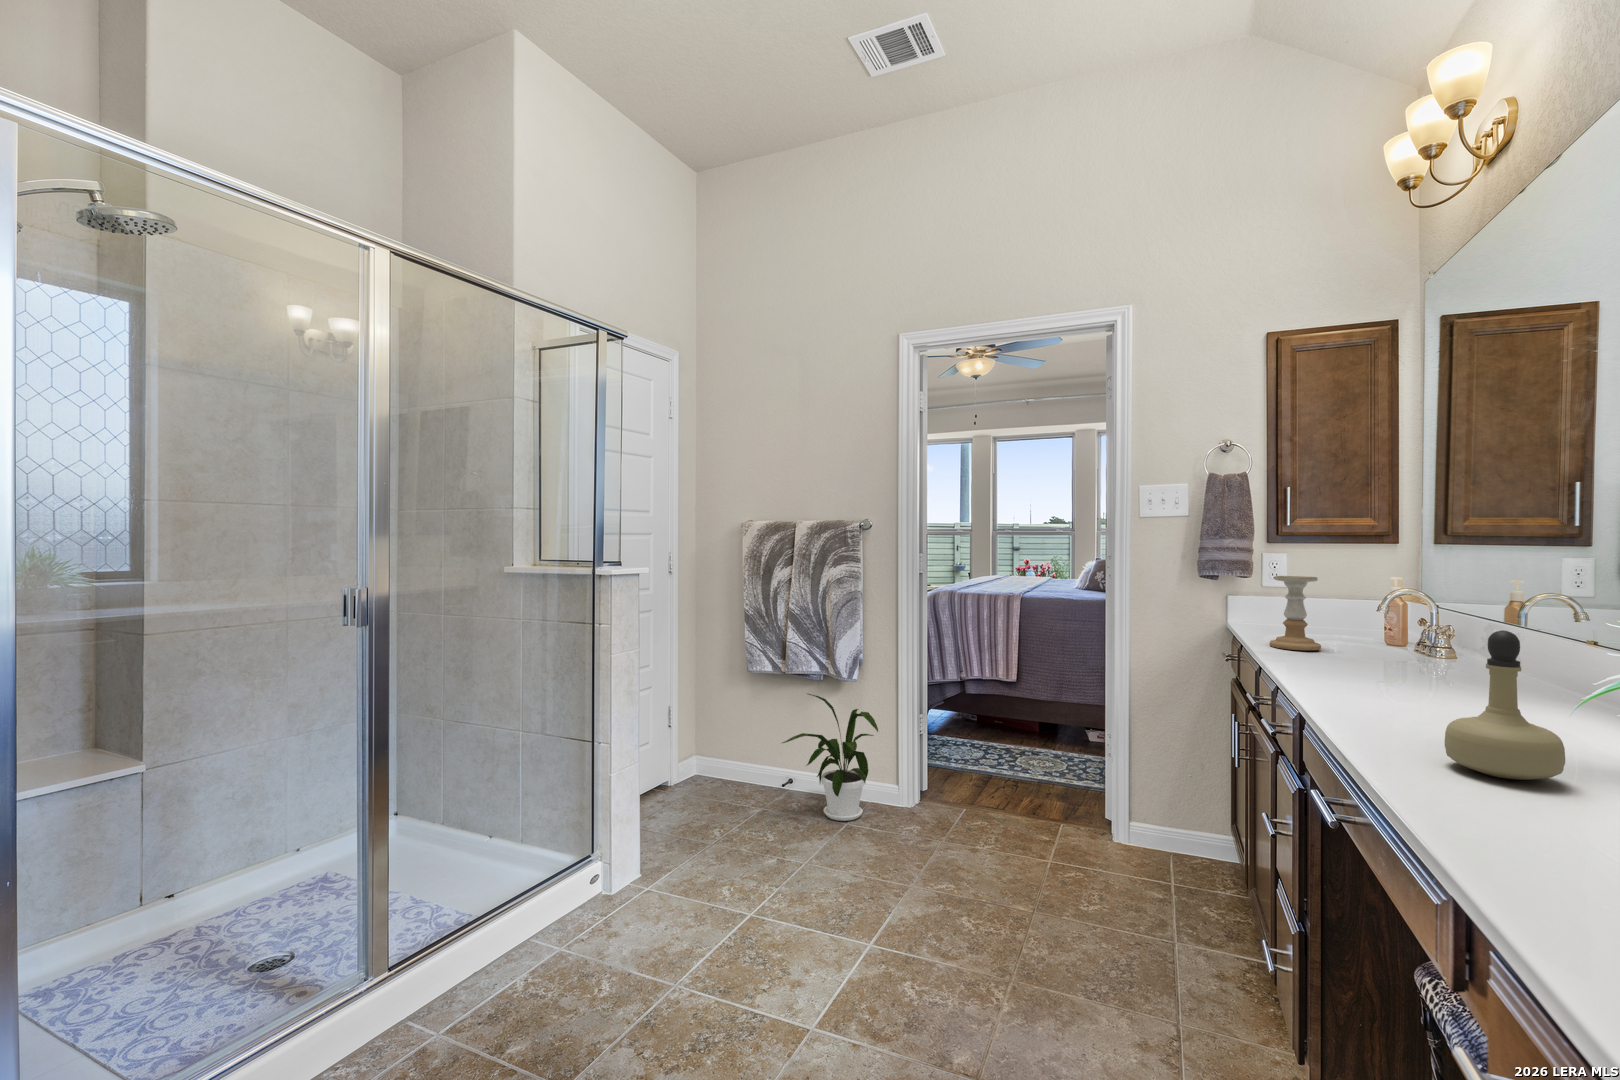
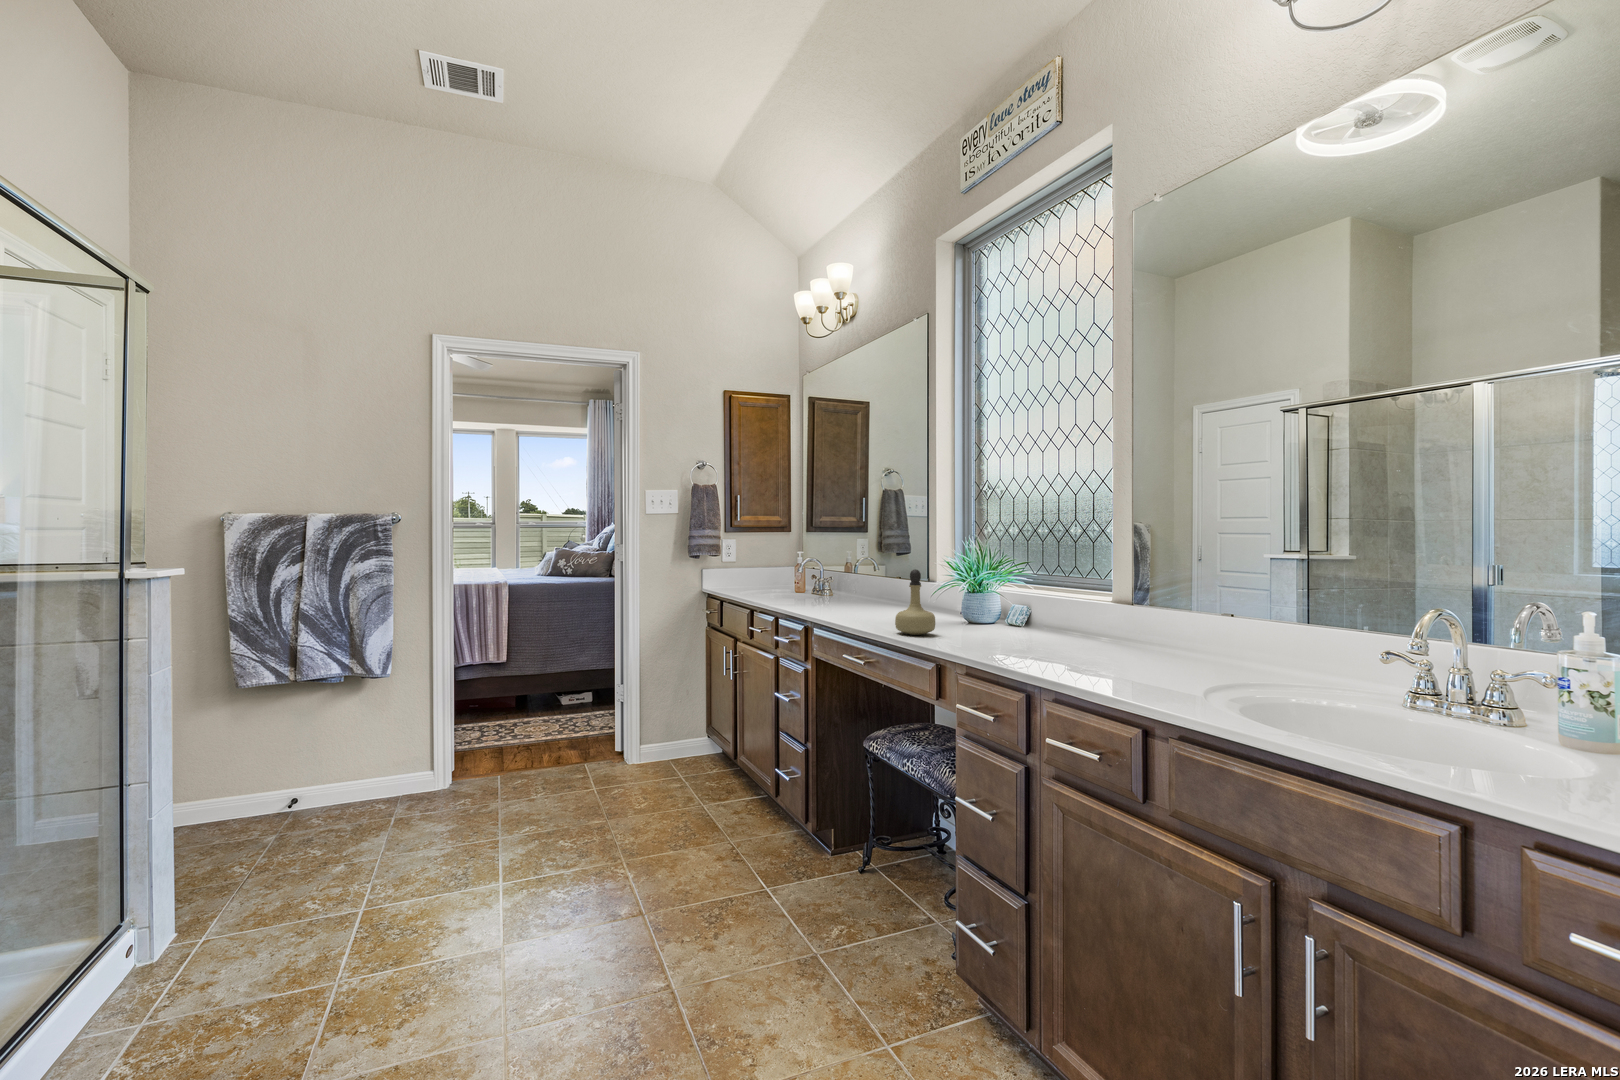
candle holder: present [1270,576,1321,650] -> none [750,554,777,600]
house plant: present [782,694,878,821] -> none [319,696,430,816]

